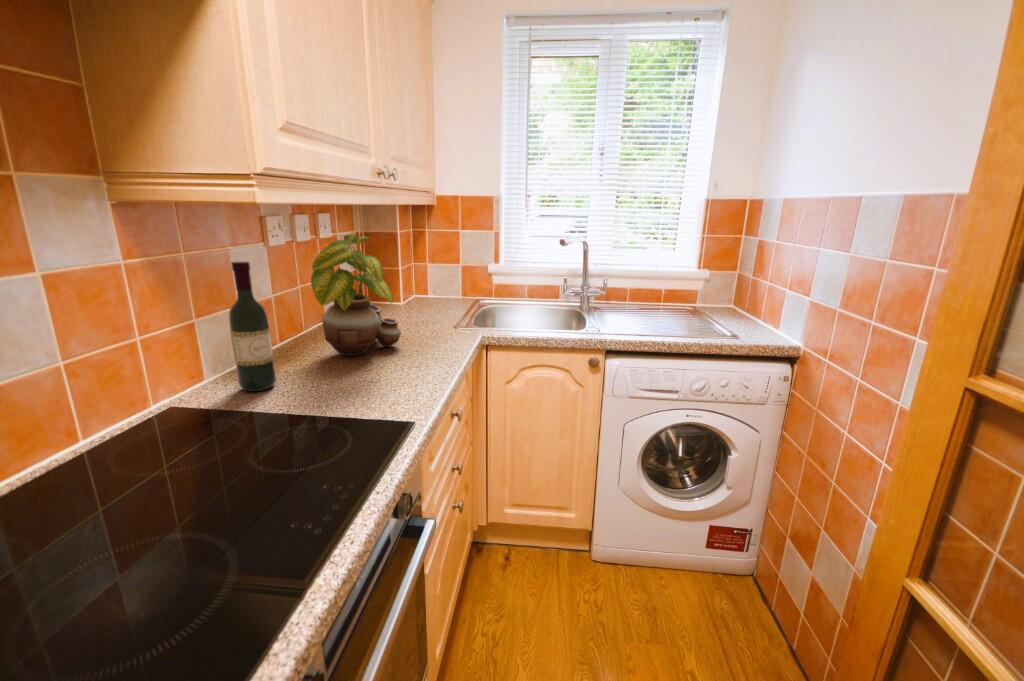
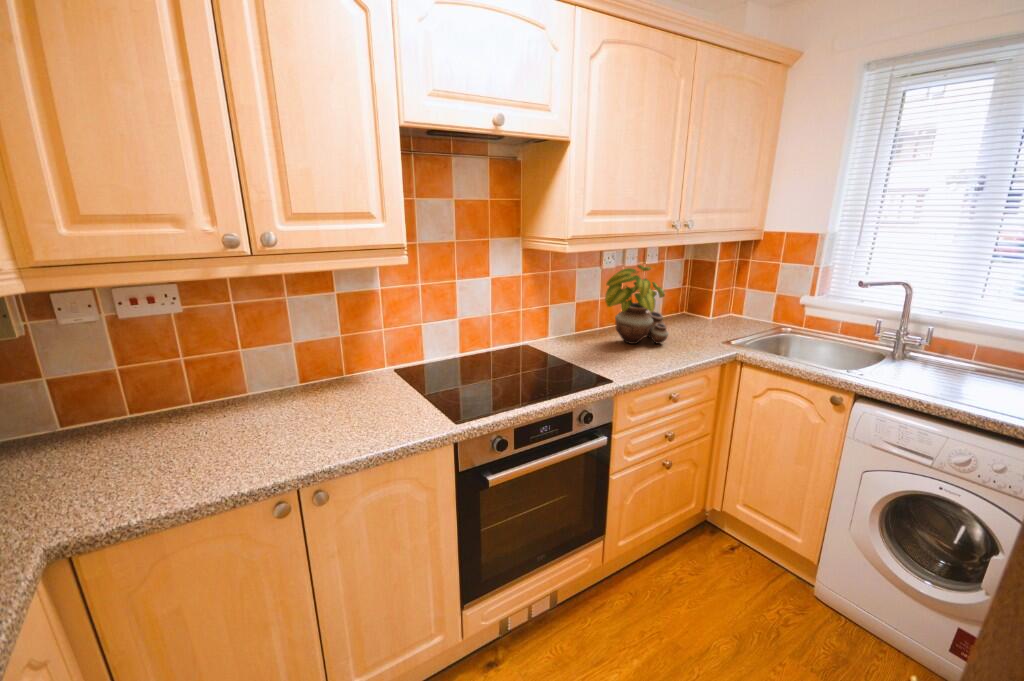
wine bottle: present [229,261,276,391] -> none [558,277,578,348]

